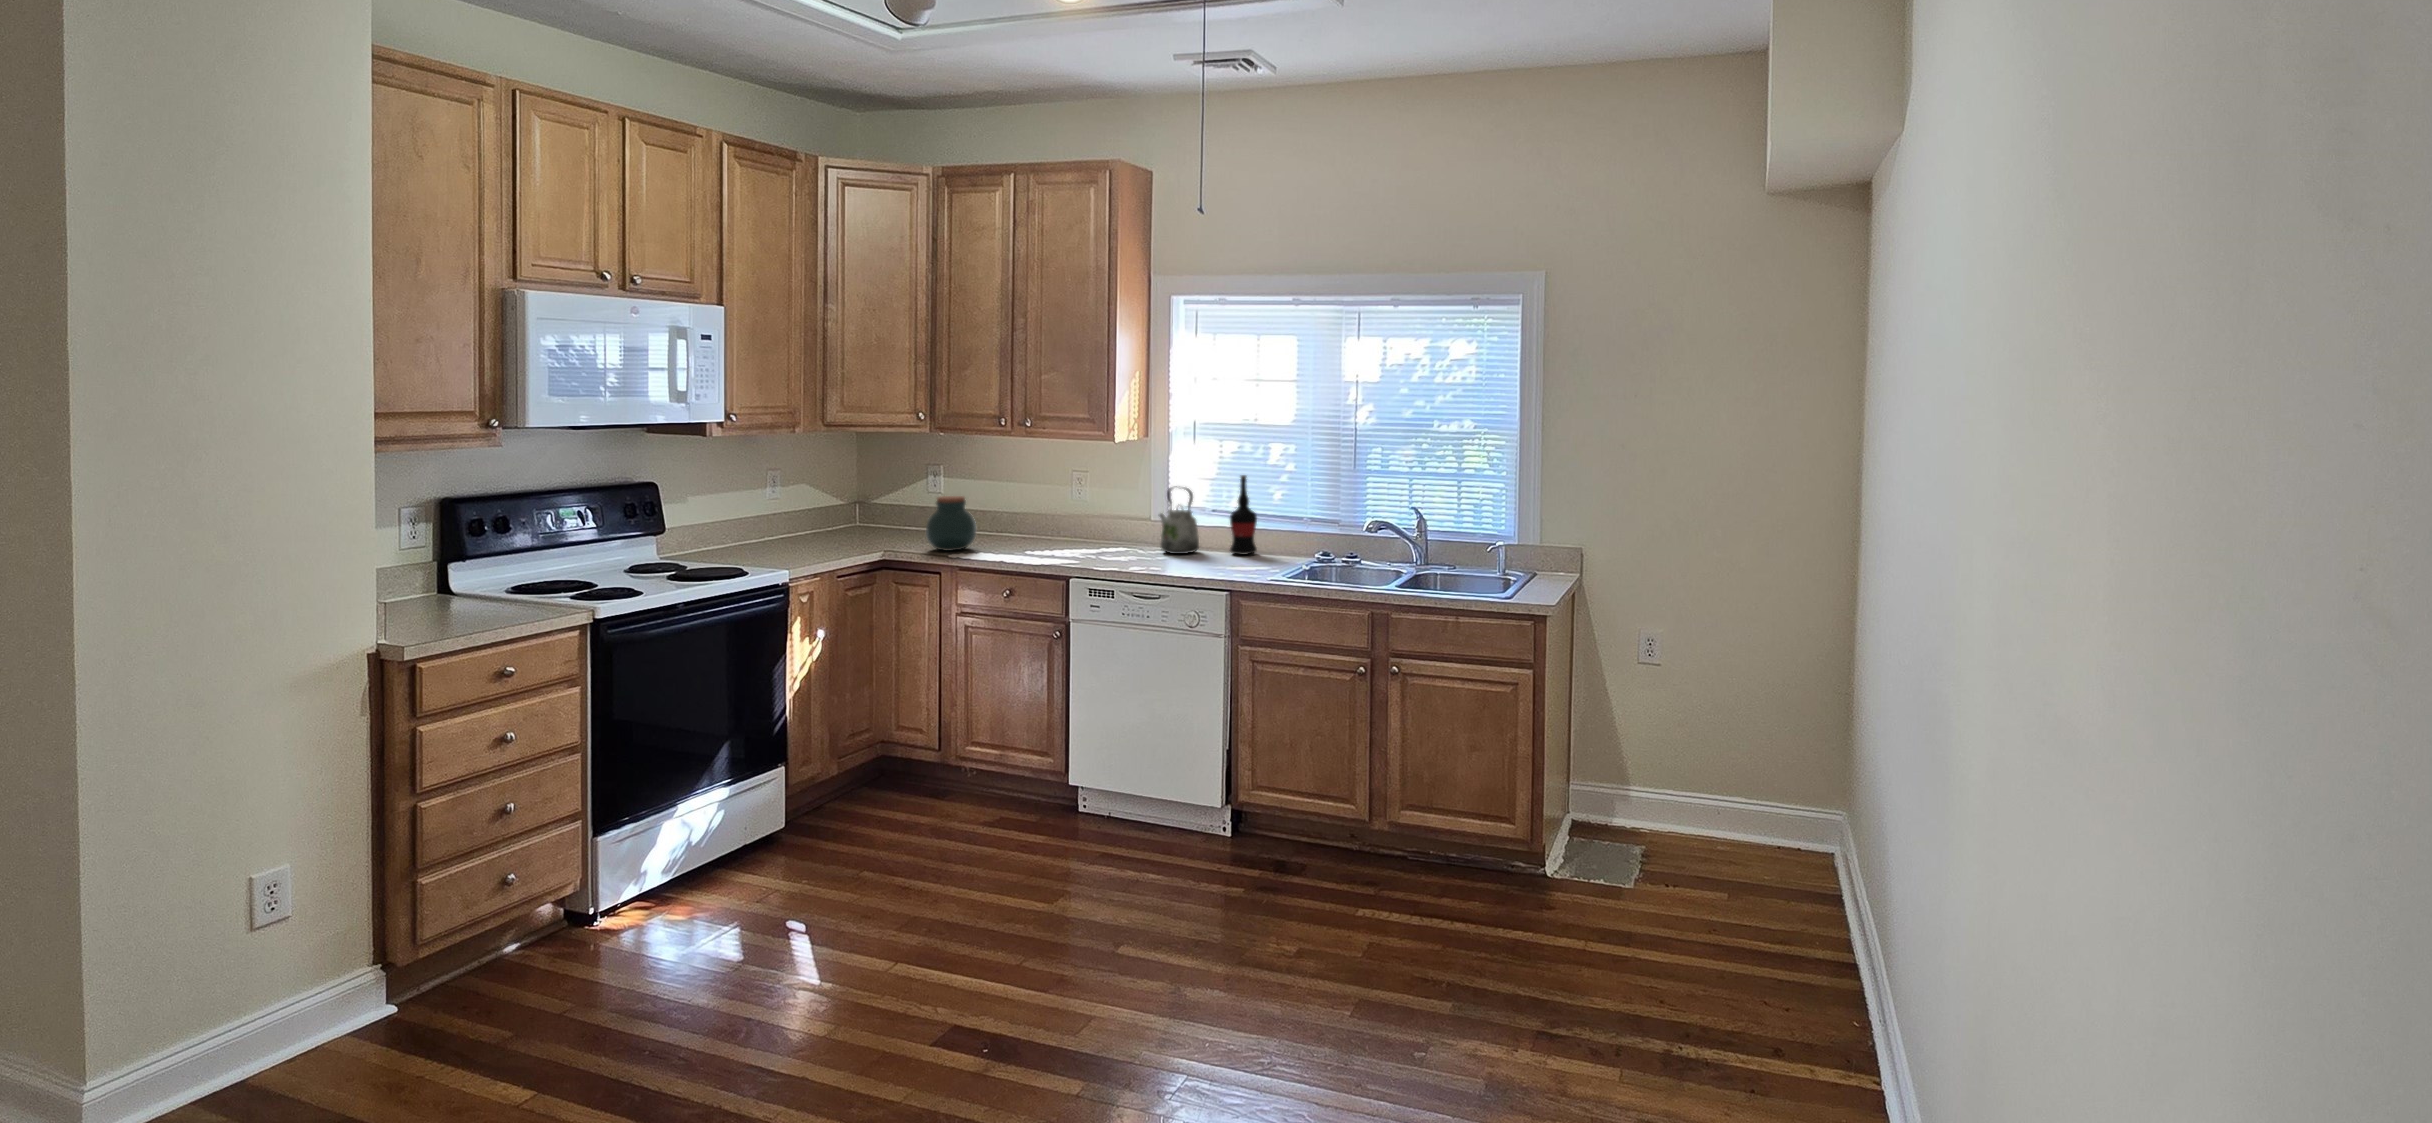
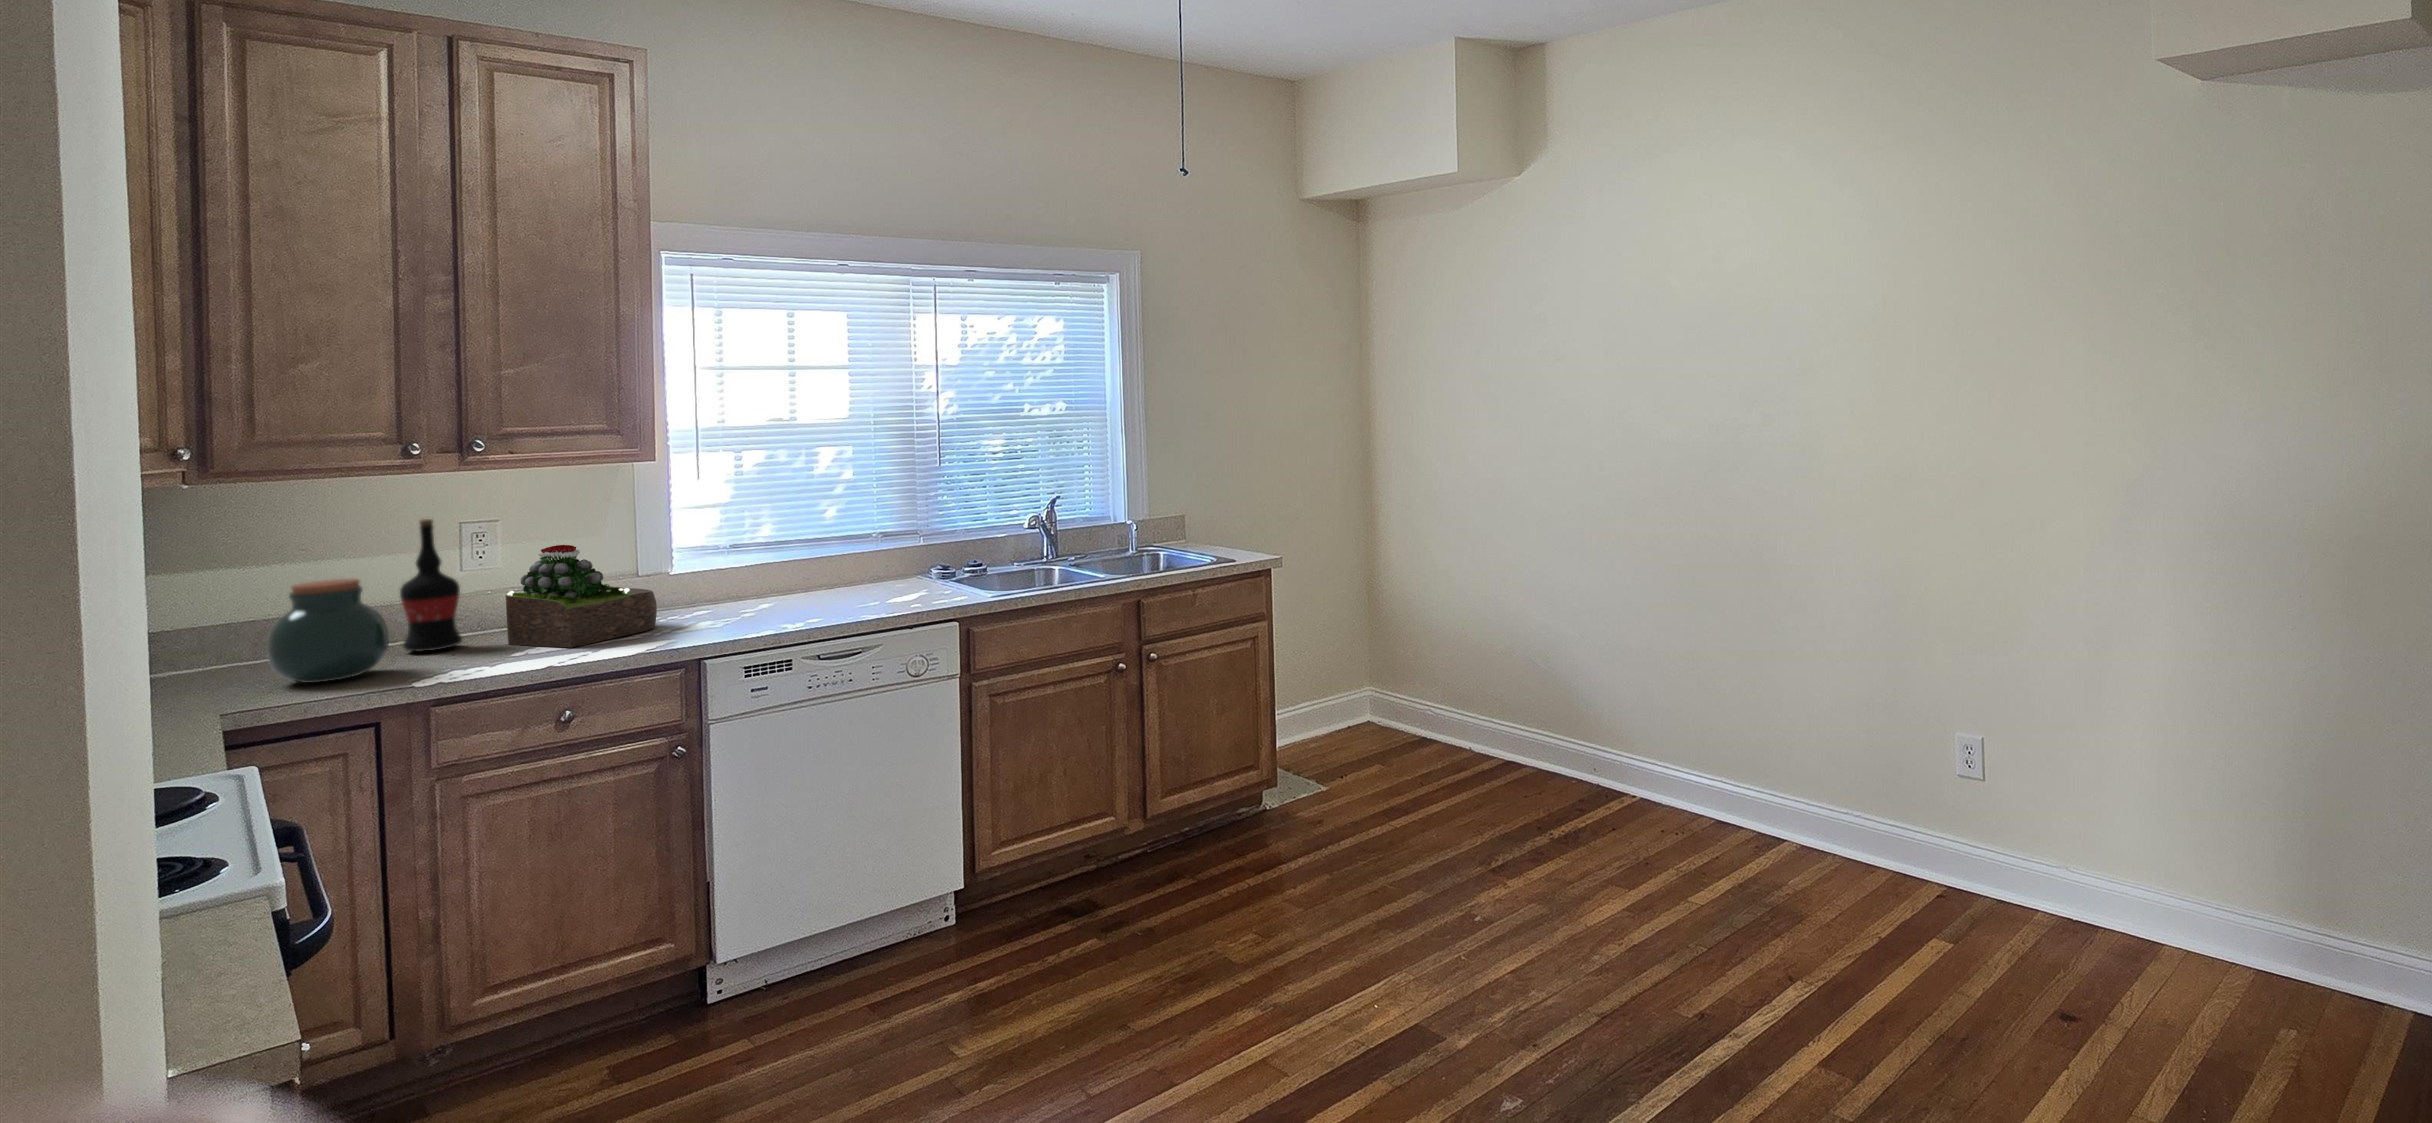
wine bottle: present [1230,475,1257,554] -> present [400,519,462,652]
kettle: present [1159,486,1199,554] -> none [684,513,774,609]
succulent plant: none [1041,493,1109,557] -> present [506,545,657,647]

